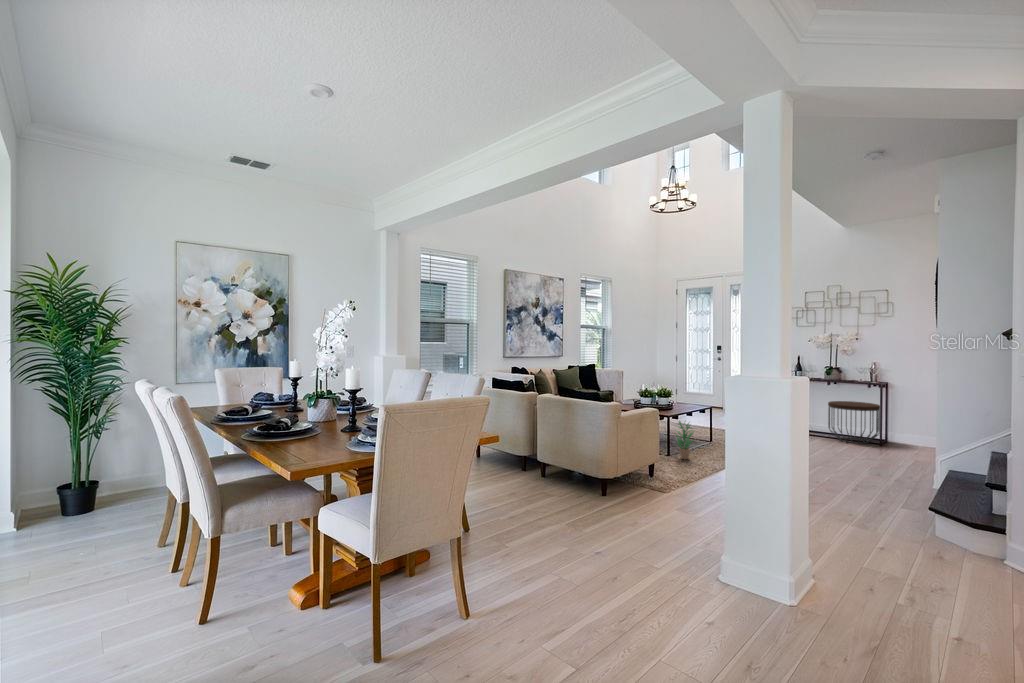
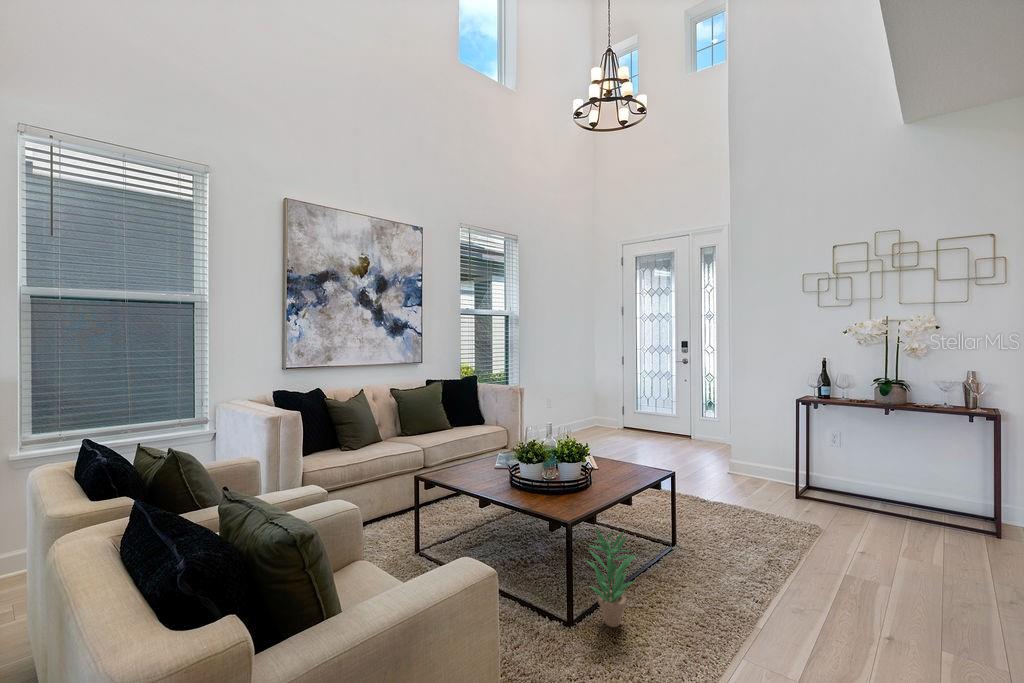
side table: present [828,401,880,443] -> none [890,443,1000,532]

